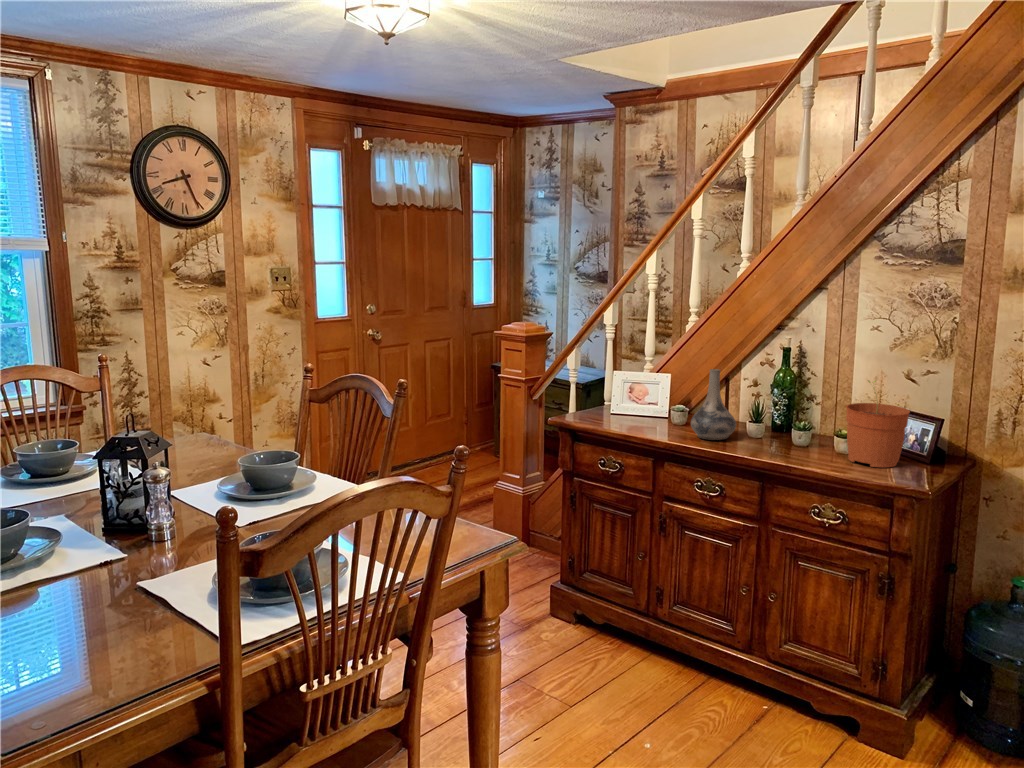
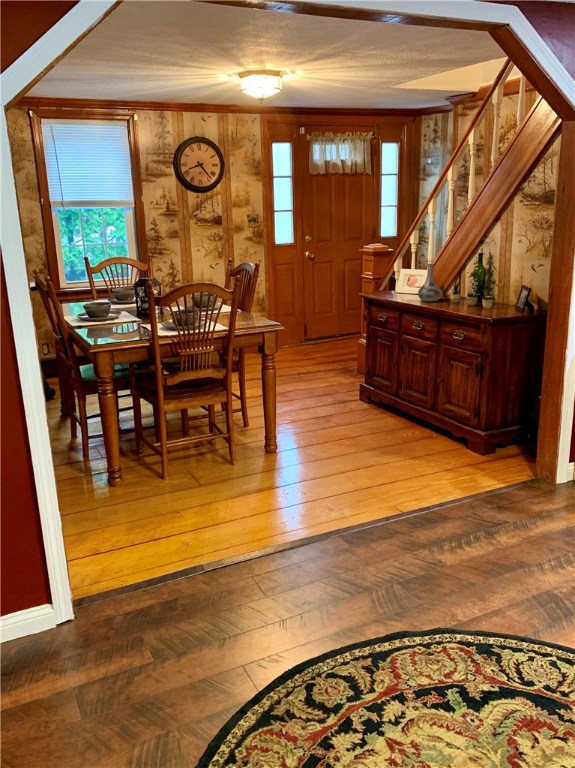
plant pot: present [846,380,910,467] -> none [478,267,509,312]

